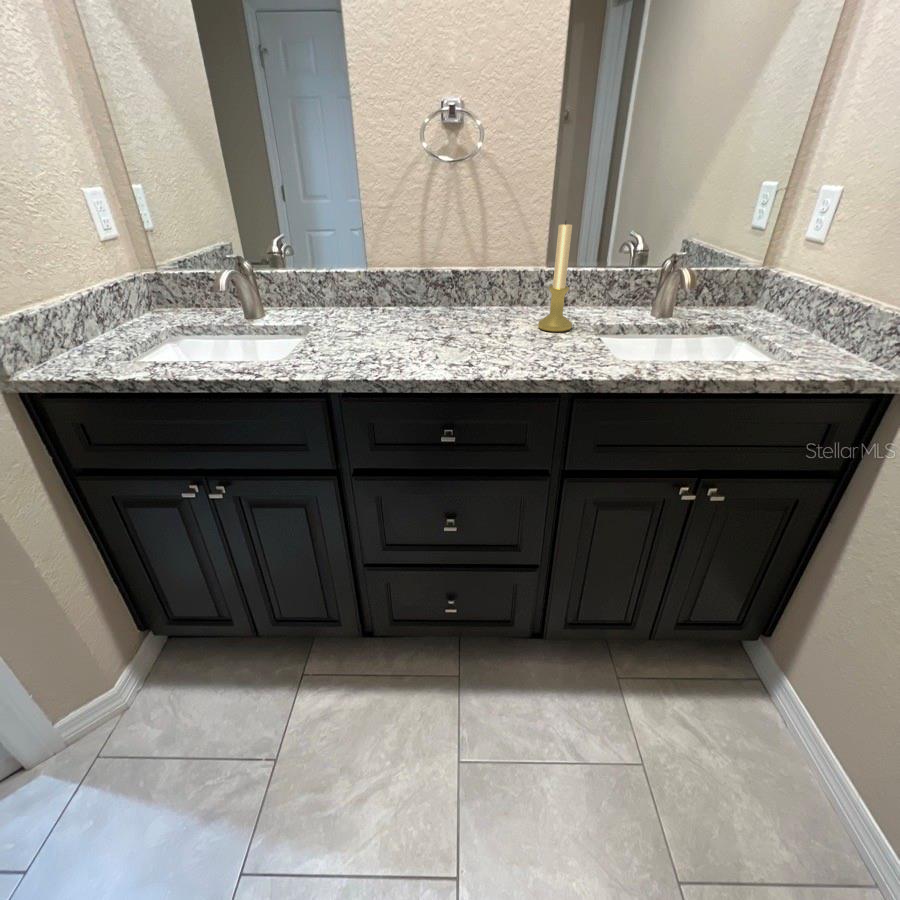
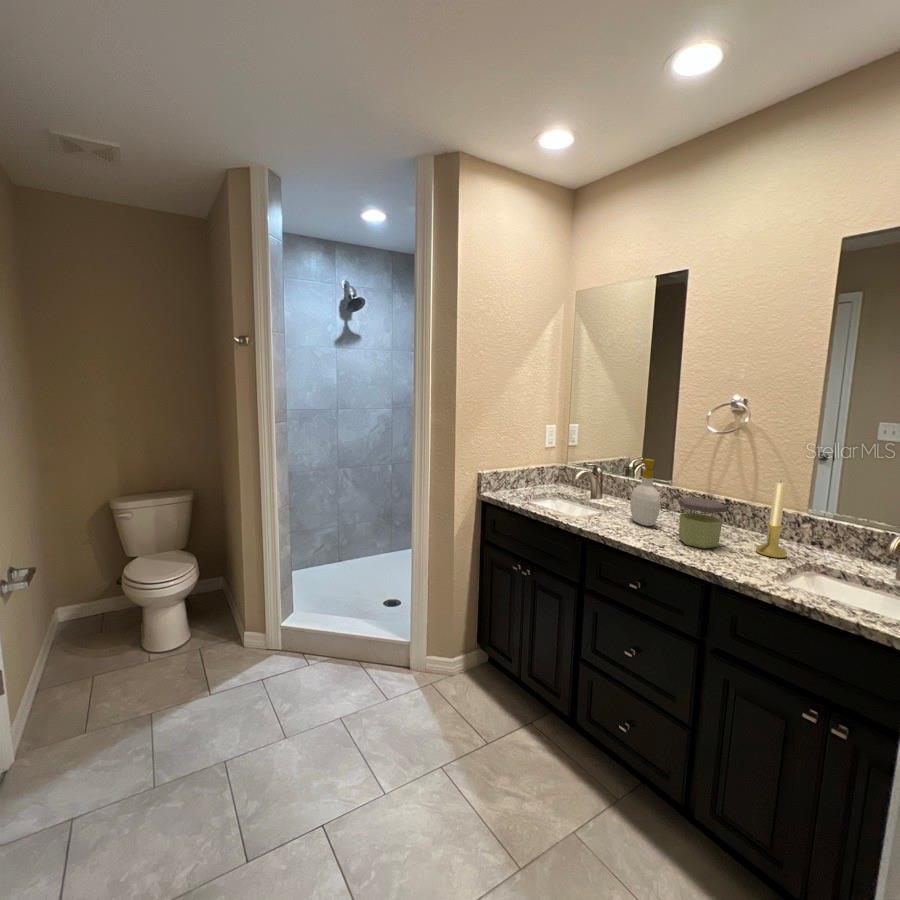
soap bottle: none [355,219,412,339] -> present [630,459,660,526]
jar: none [457,271,521,349] -> present [679,497,727,548]

